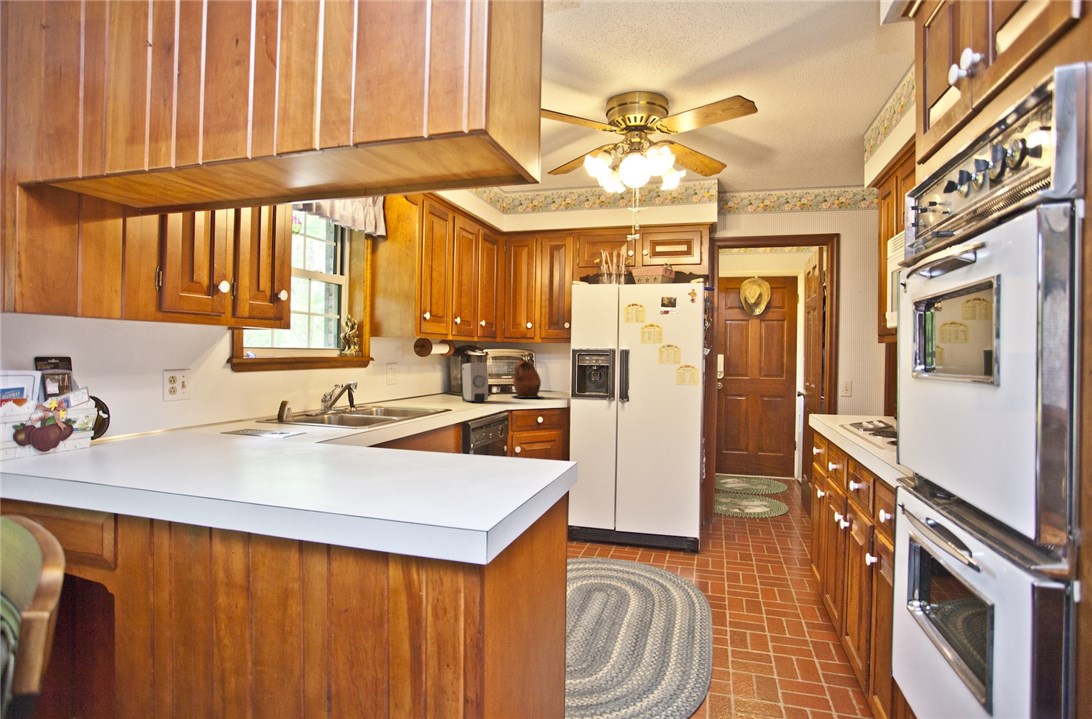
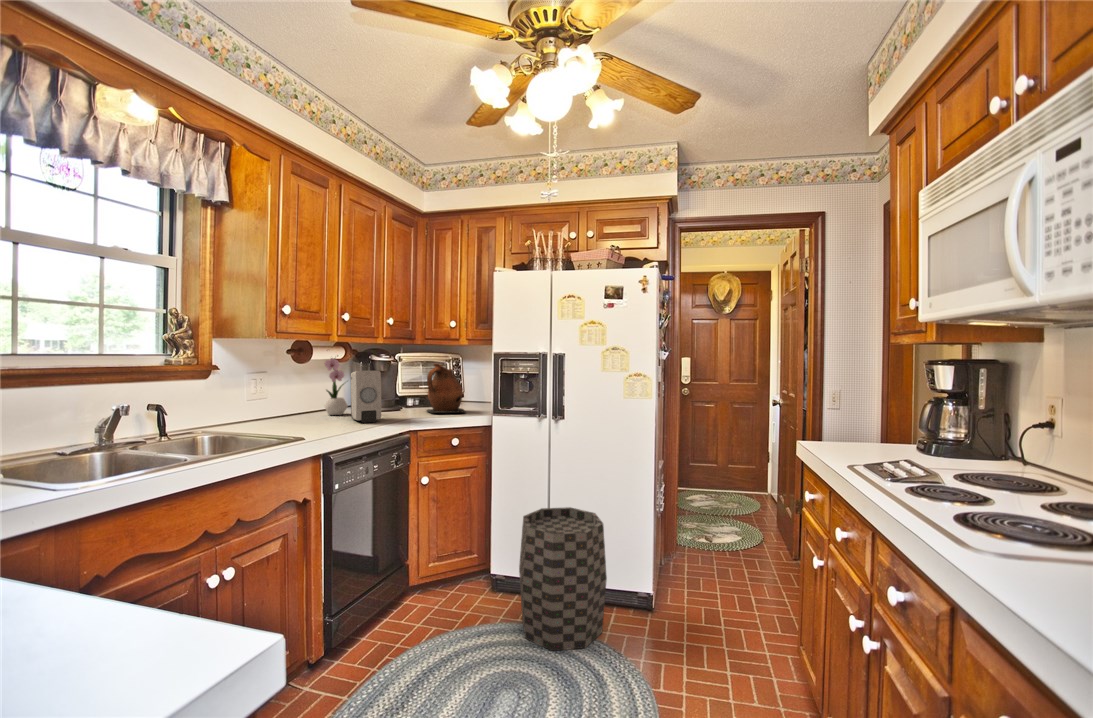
flower arrangement: none [436,346,454,398] -> present [324,355,348,415]
trash can: none [596,471,665,571] -> present [519,507,607,651]

